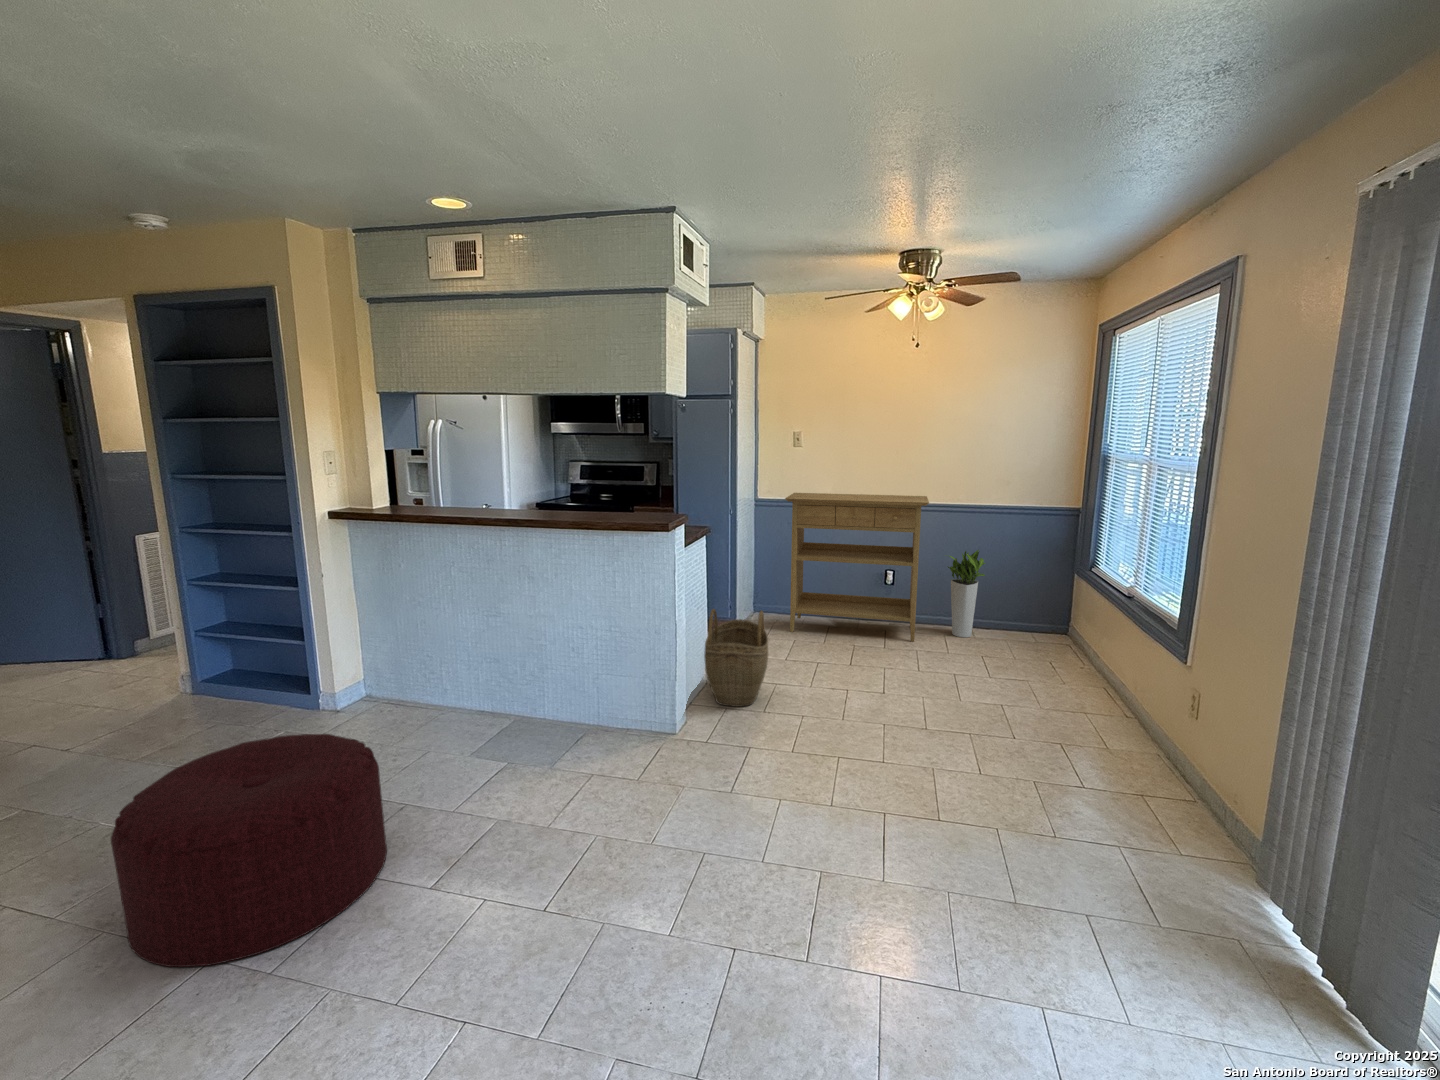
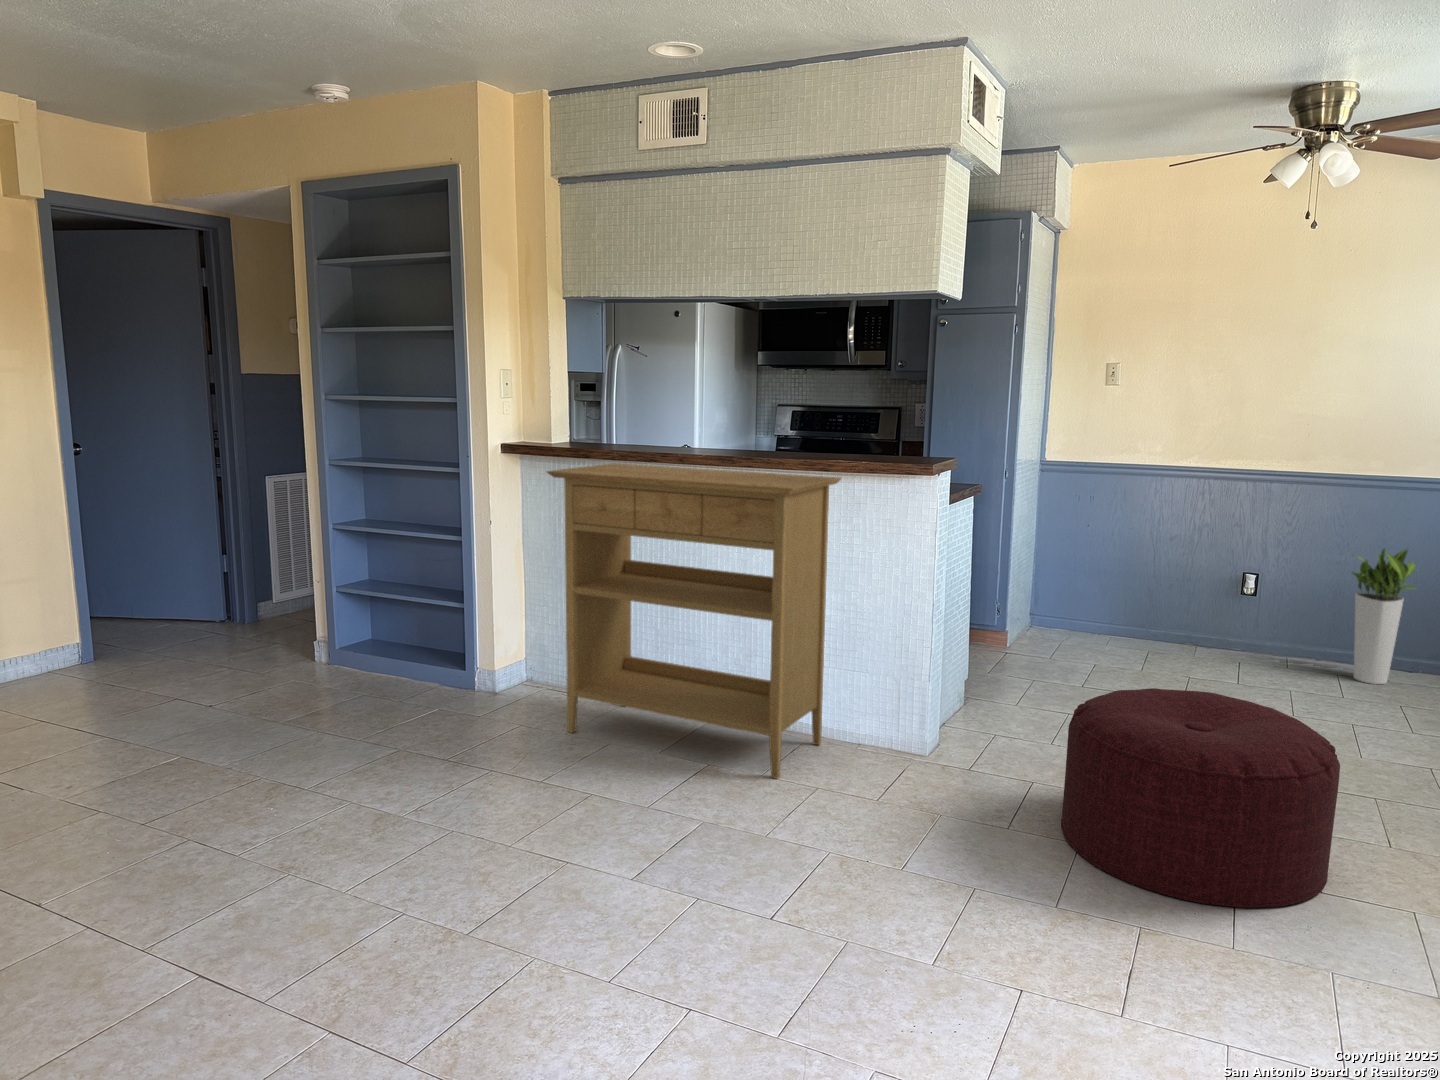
console table: present [785,493,929,642] -> present [547,464,841,779]
woven basket: present [704,609,768,707] -> none [966,598,1060,737]
ottoman: present [111,734,387,967] -> present [1061,688,1340,908]

